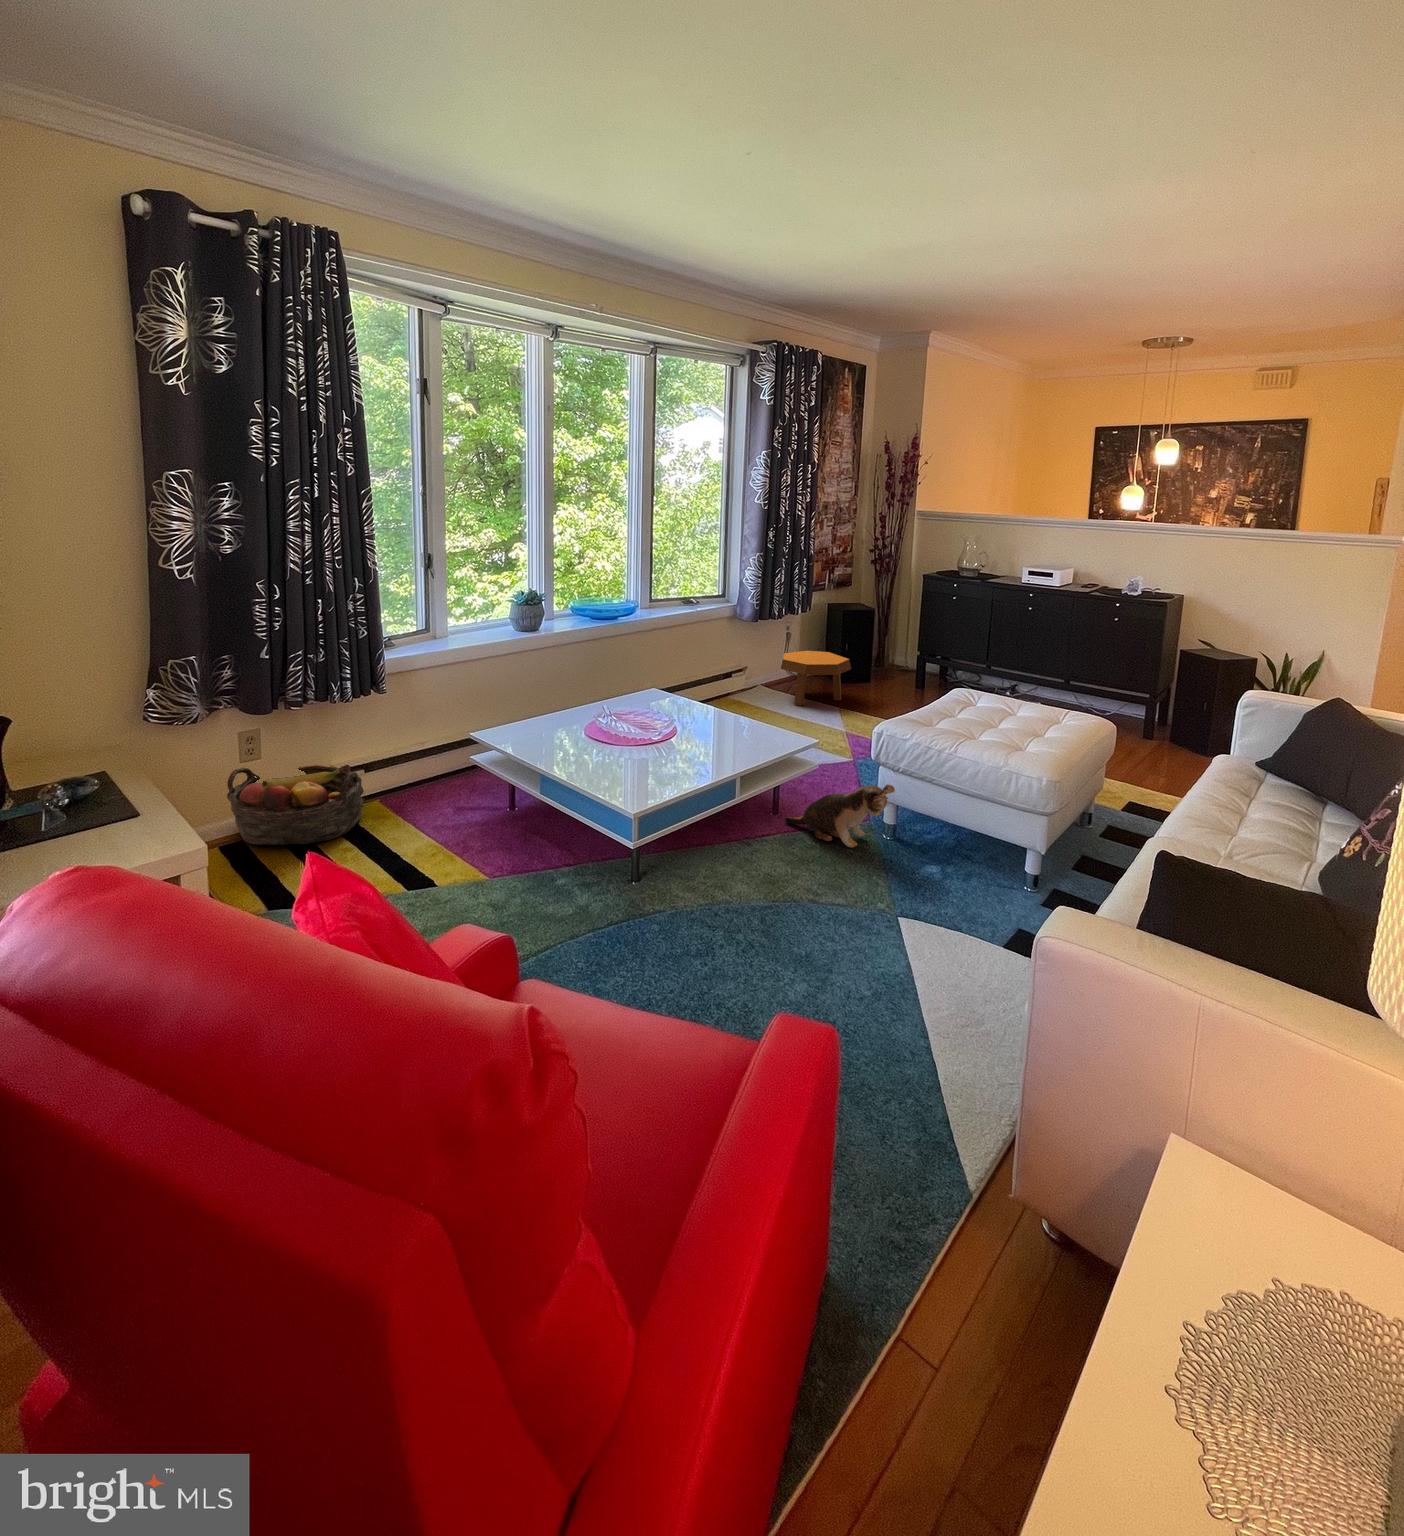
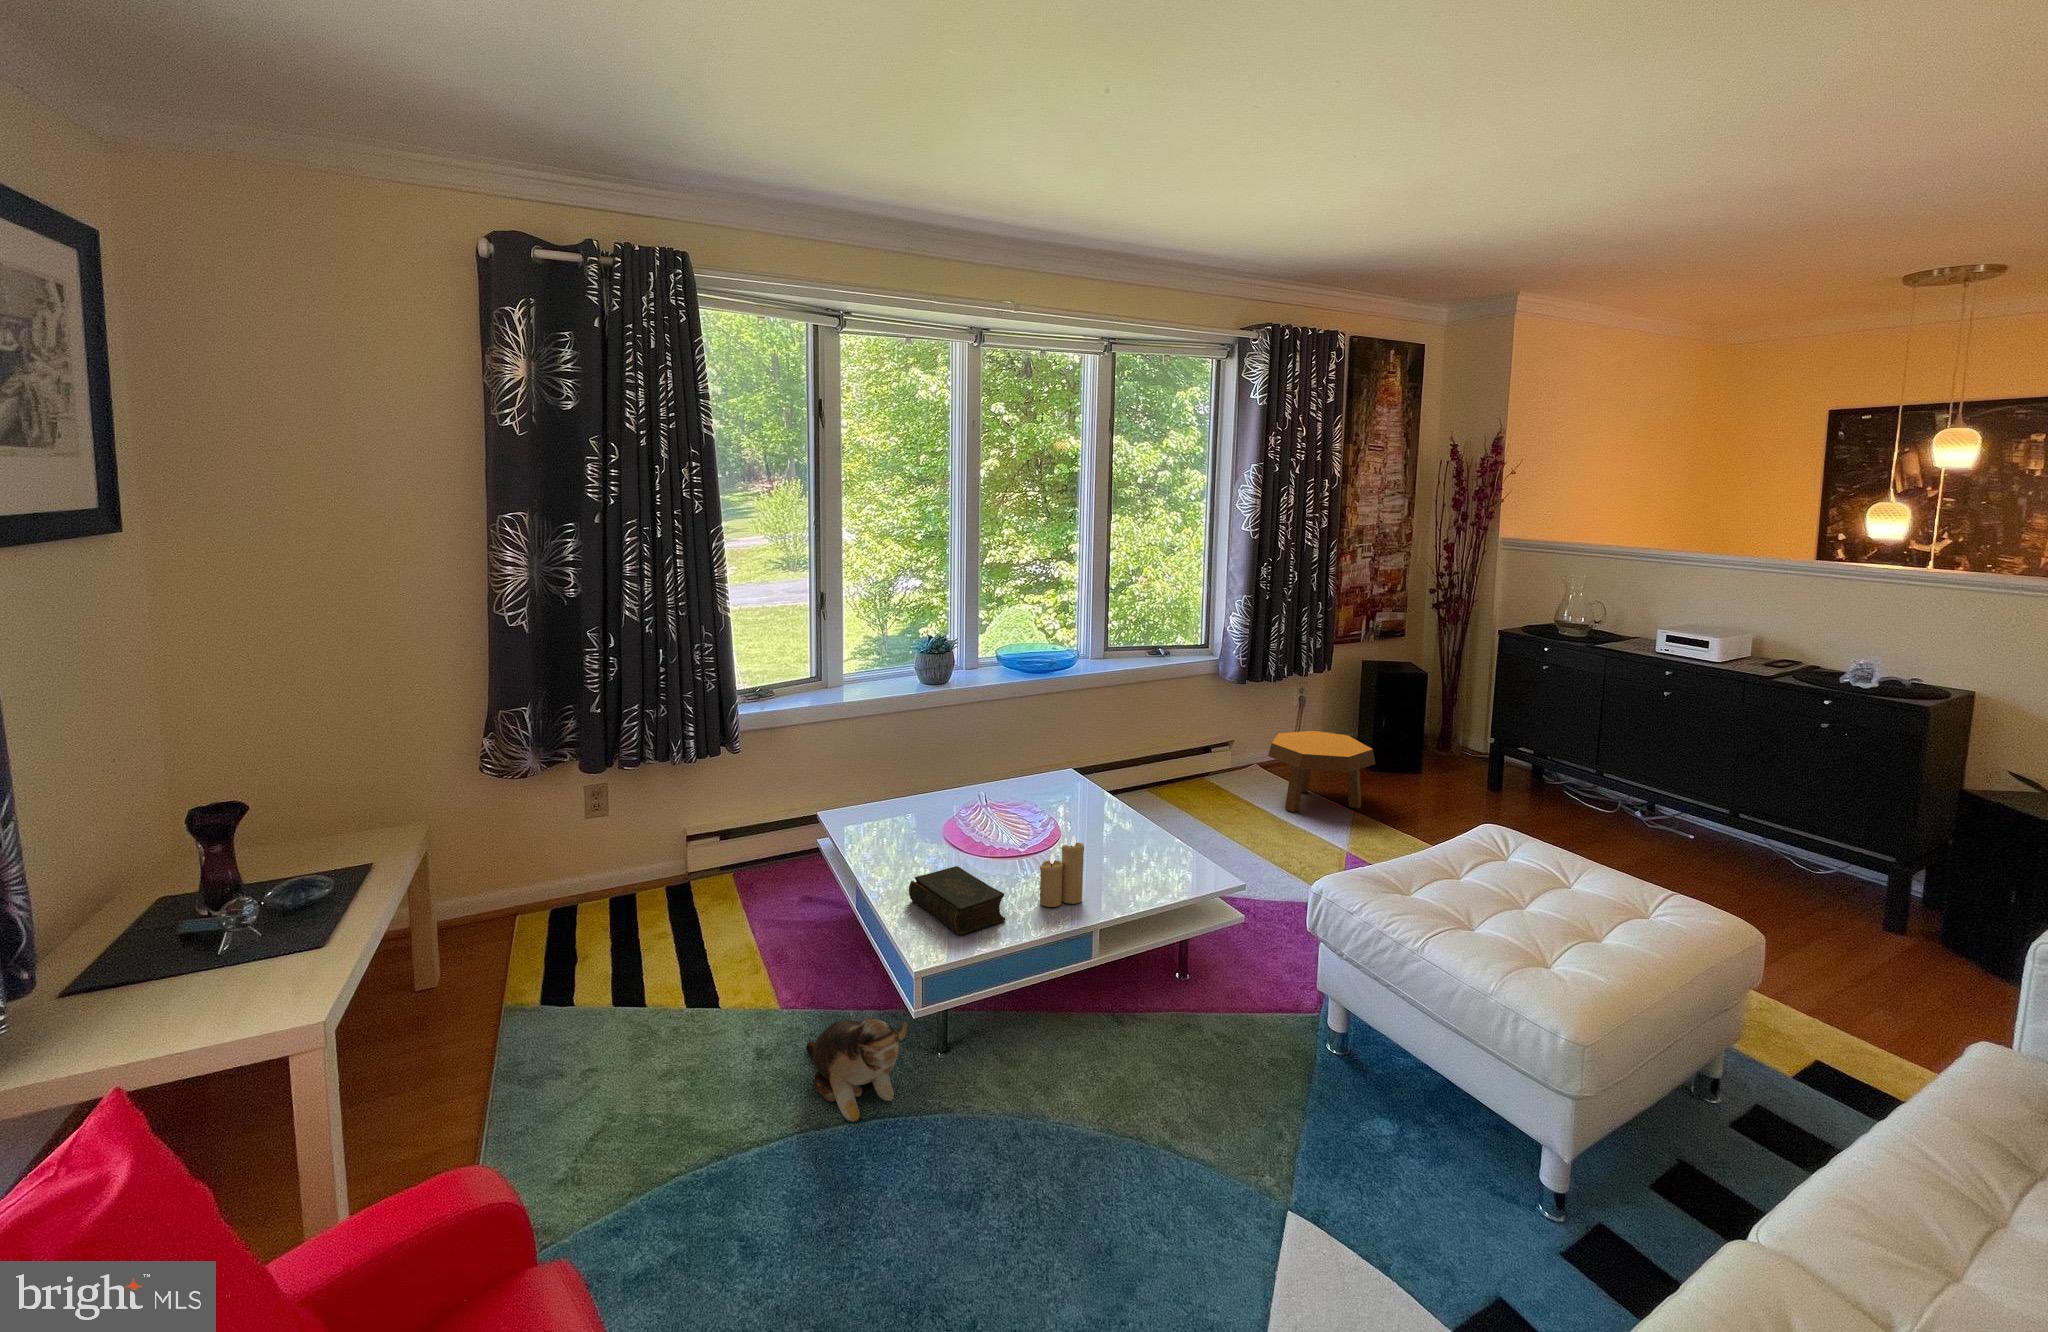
candle: none [691,712,720,763] -> present [1040,836,1084,907]
book: none [599,742,675,784] -> present [909,866,1005,935]
basket: present [227,765,364,845] -> none [492,848,651,955]
plush toy: present [785,785,895,848] -> present [806,1018,907,1122]

